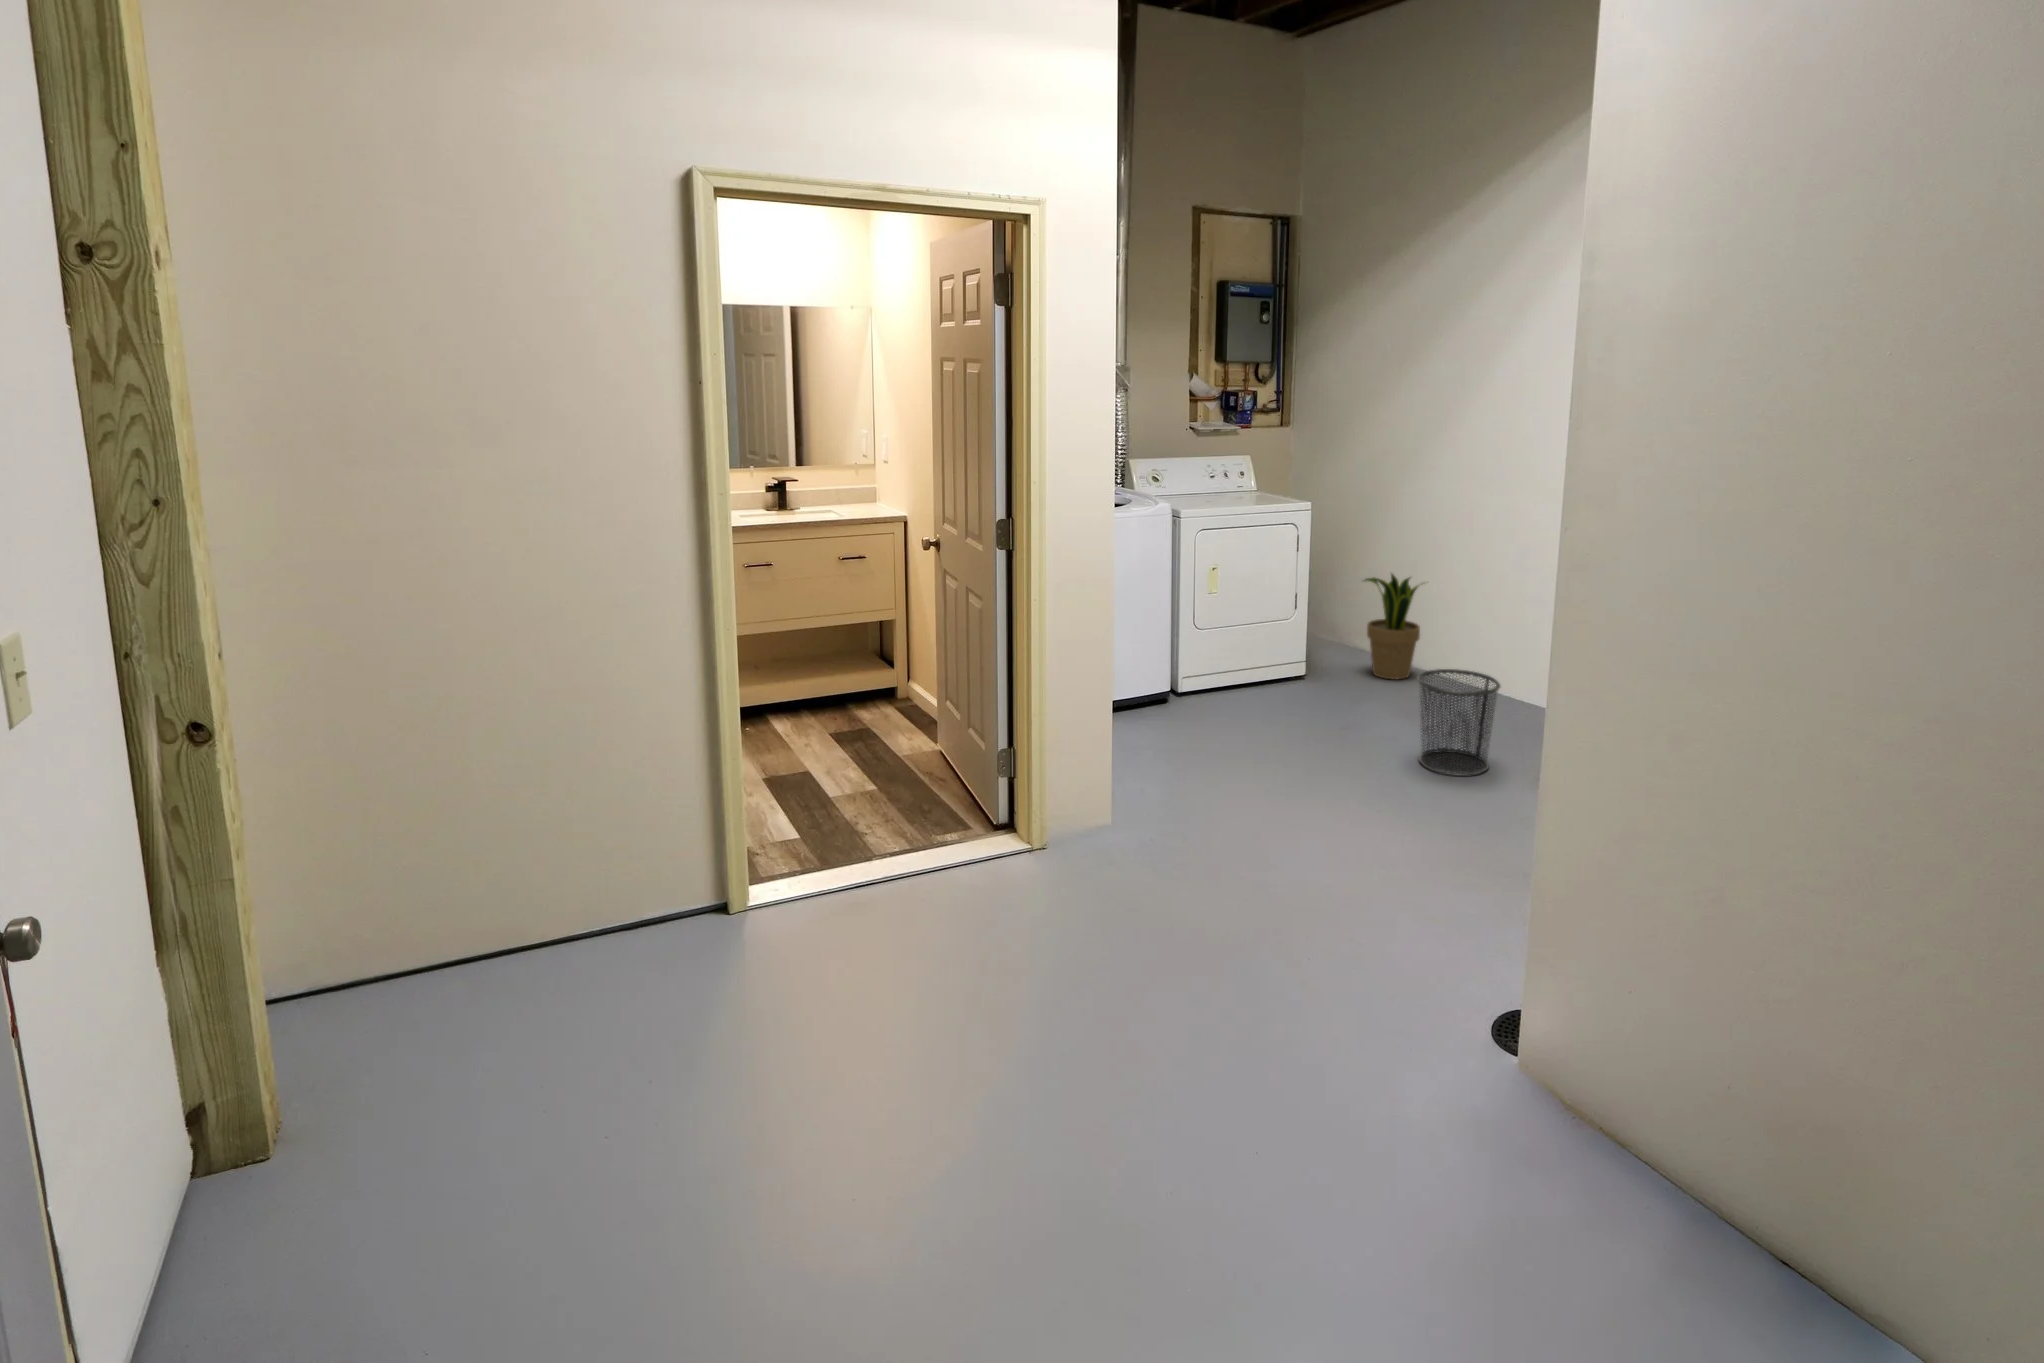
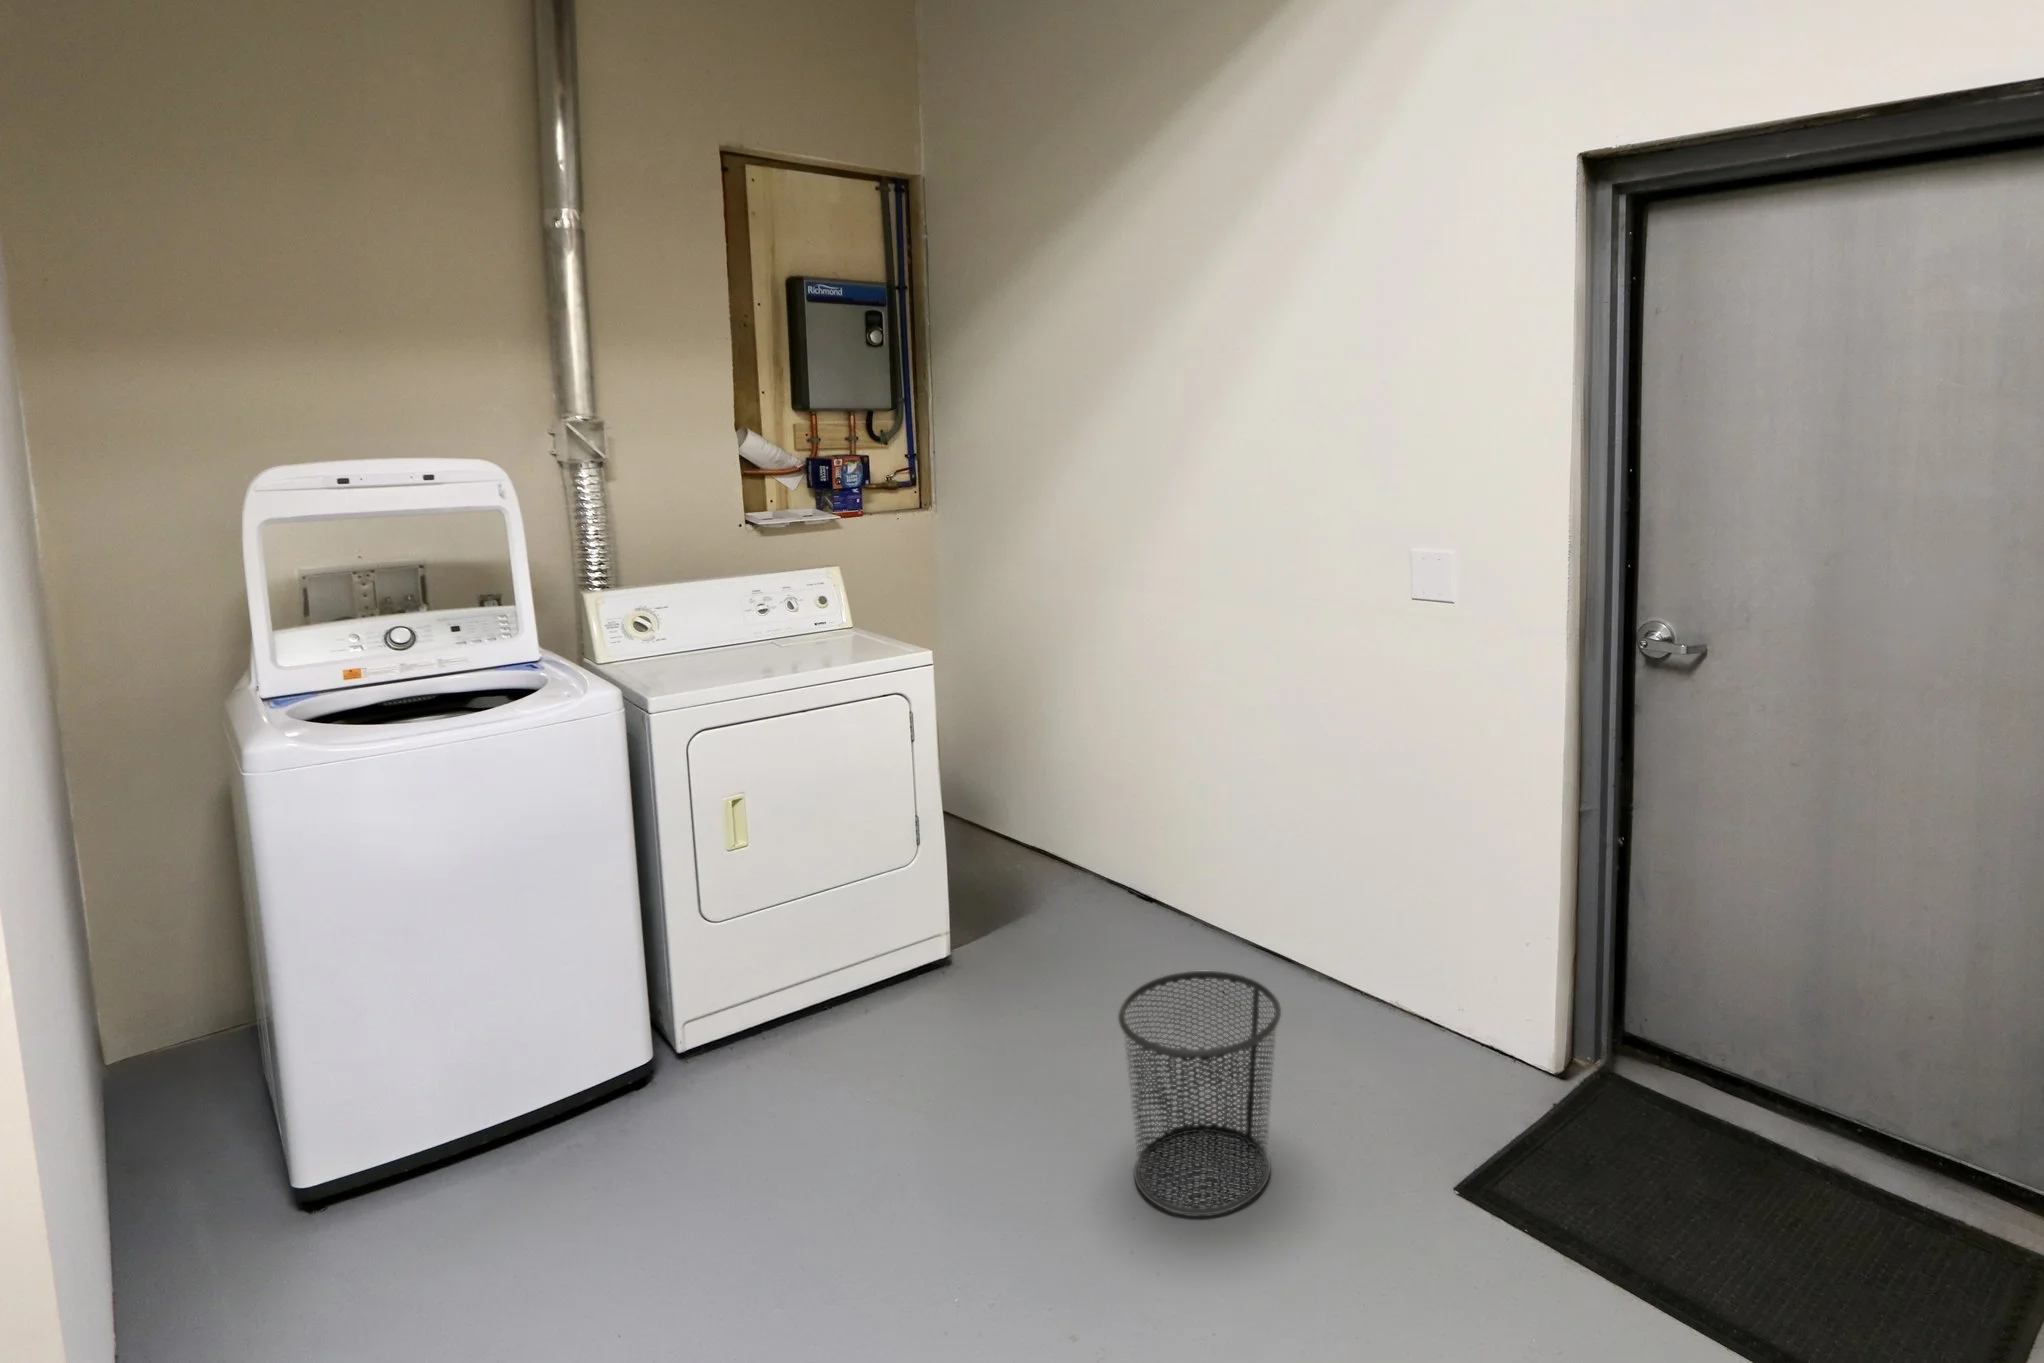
potted plant: present [1364,574,1420,679] -> none [1043,747,1157,930]

